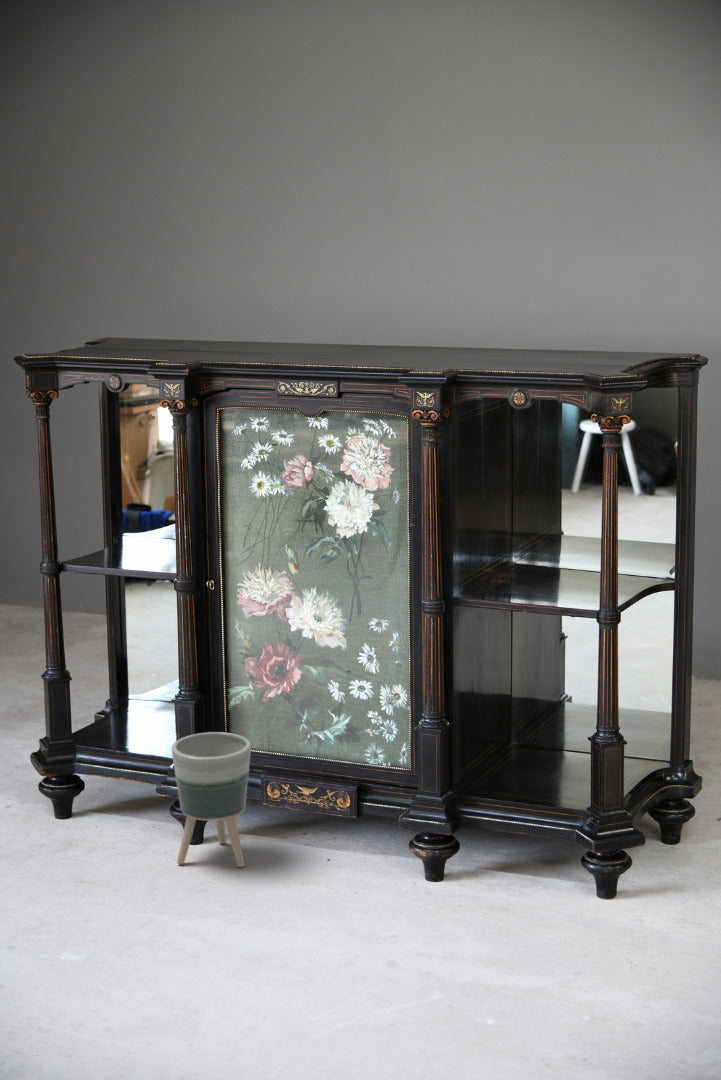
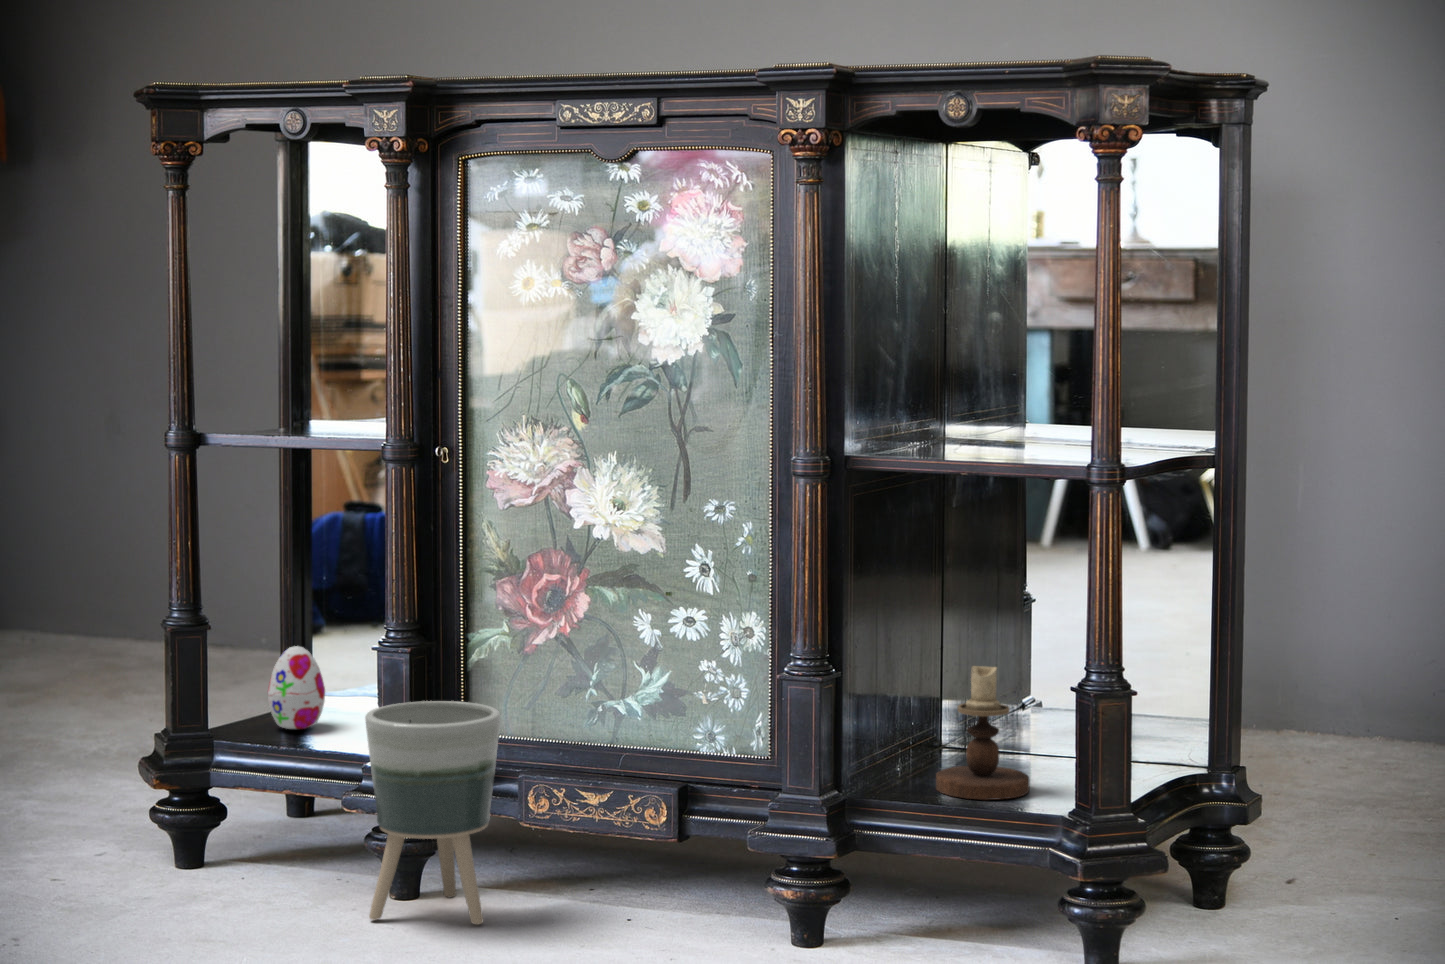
decorative egg: none [107,687,141,736] -> present [268,646,325,729]
candlestick: none [507,711,562,792] -> present [936,666,1029,800]

